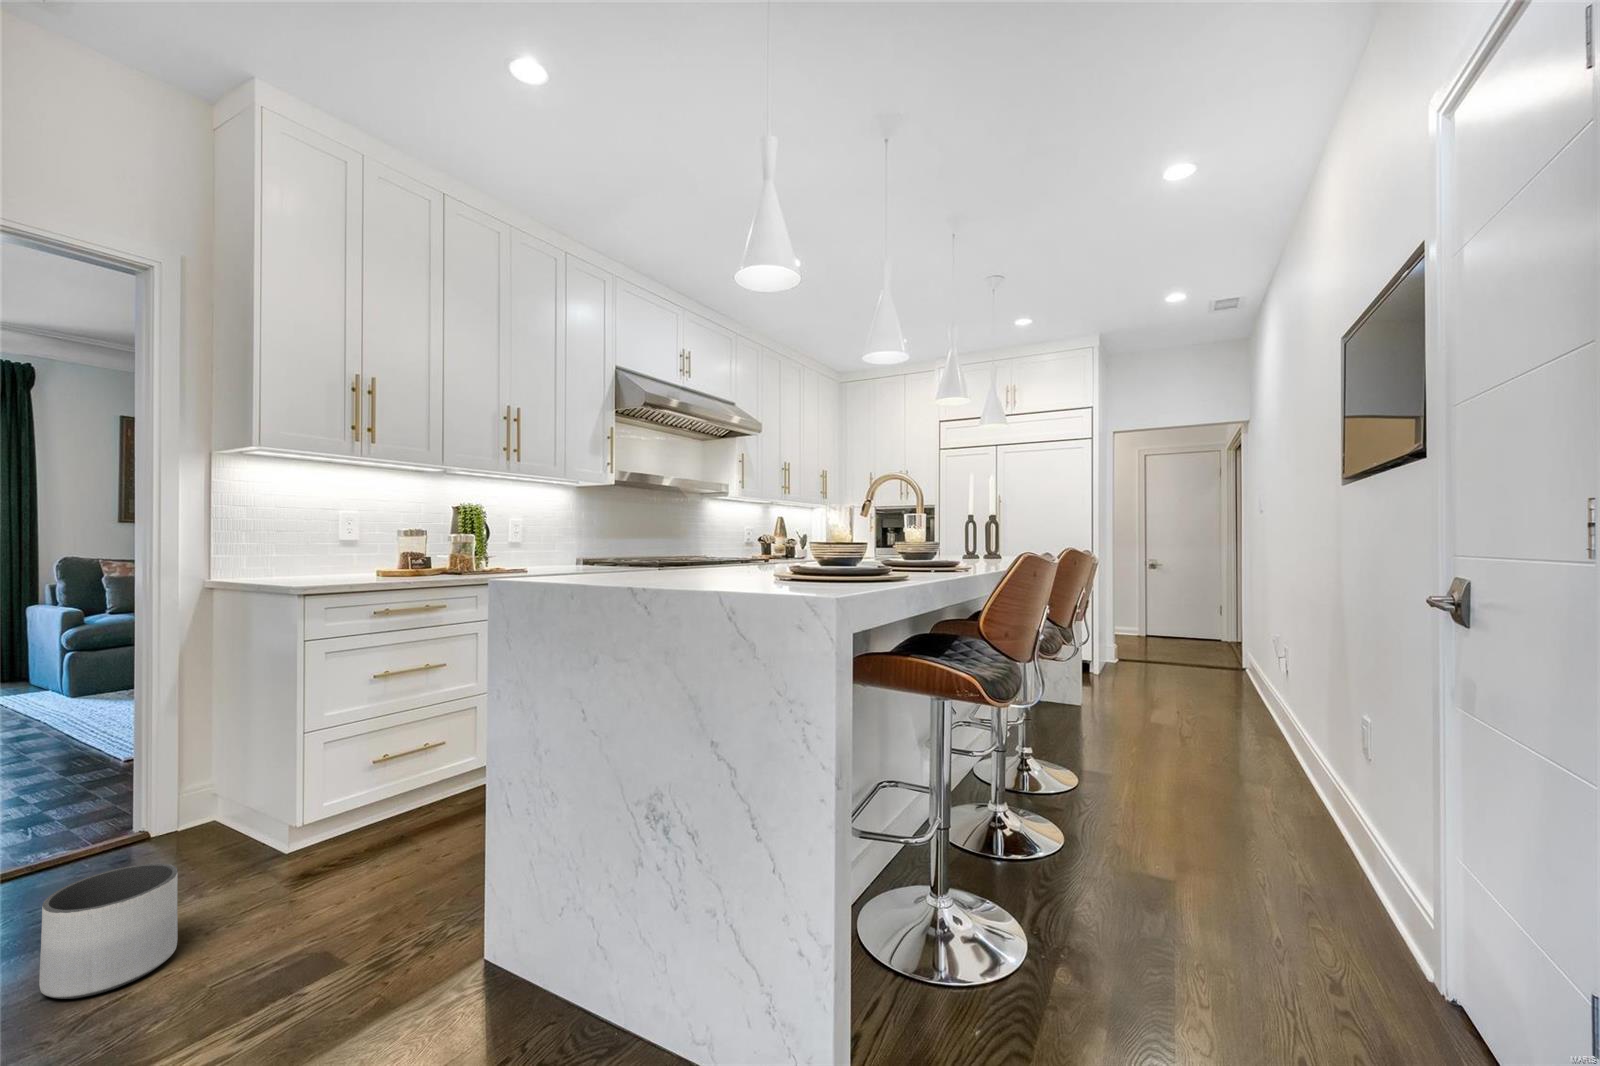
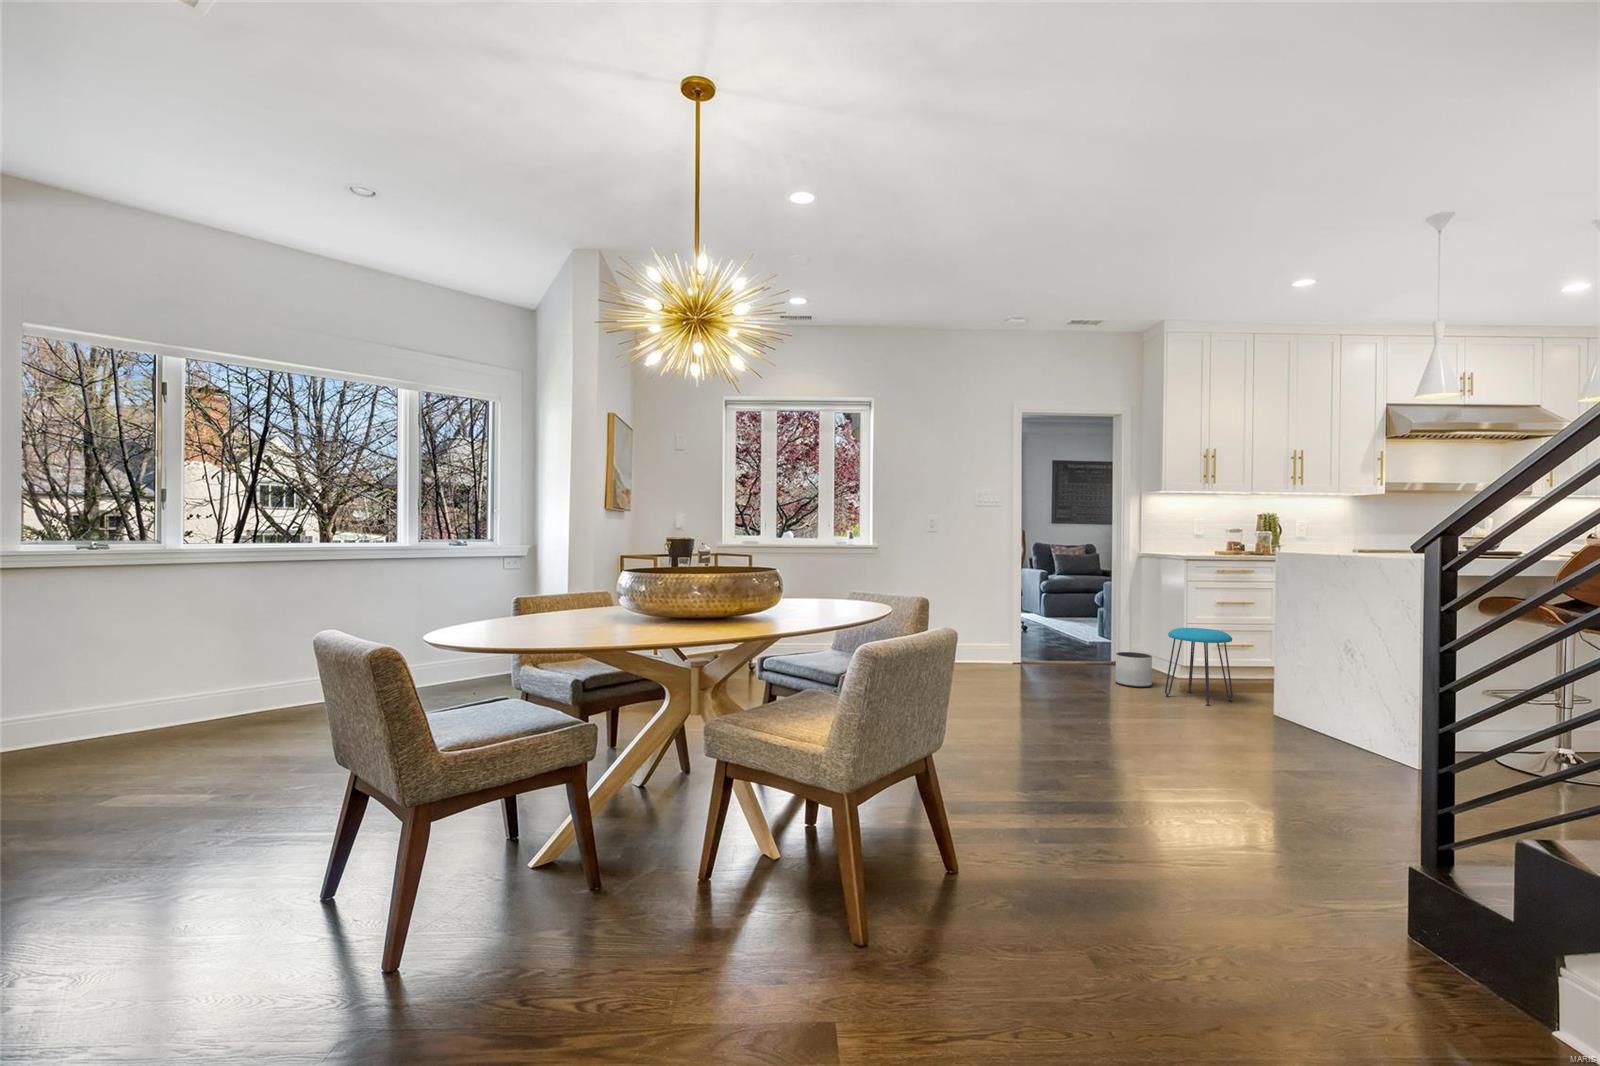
stool: none [192,773,395,1014] -> present [1165,628,1233,706]

